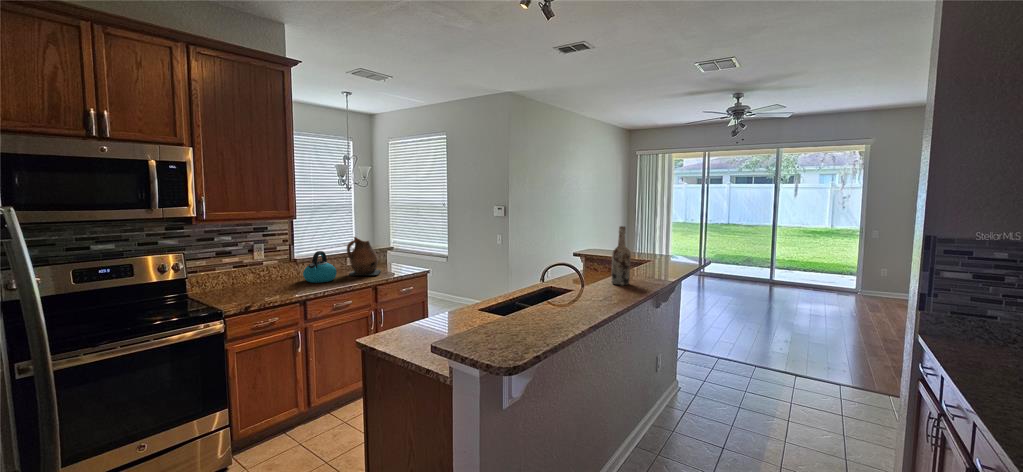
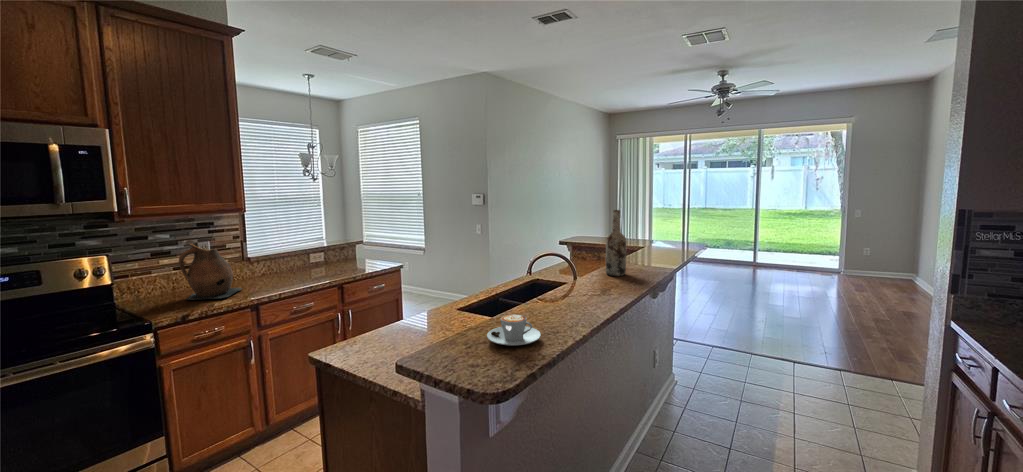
ceramic pitcher: present [347,237,381,275] -> present [179,244,242,300]
kettle: present [303,251,337,283] -> none [257,248,296,284]
coffee cup: none [504,311,547,336] -> present [487,314,541,345]

